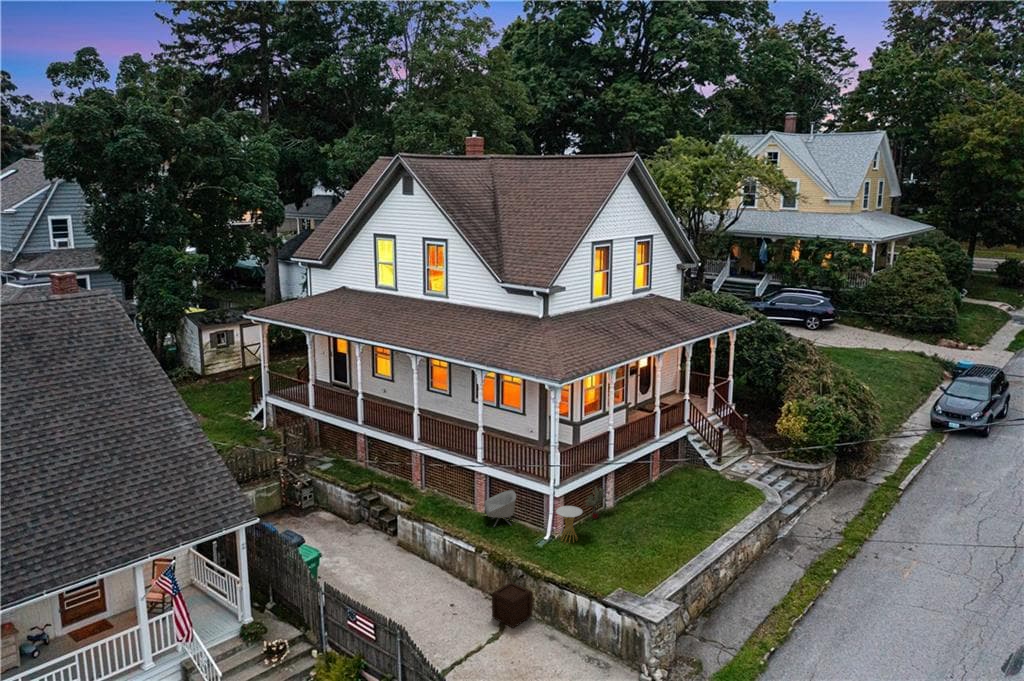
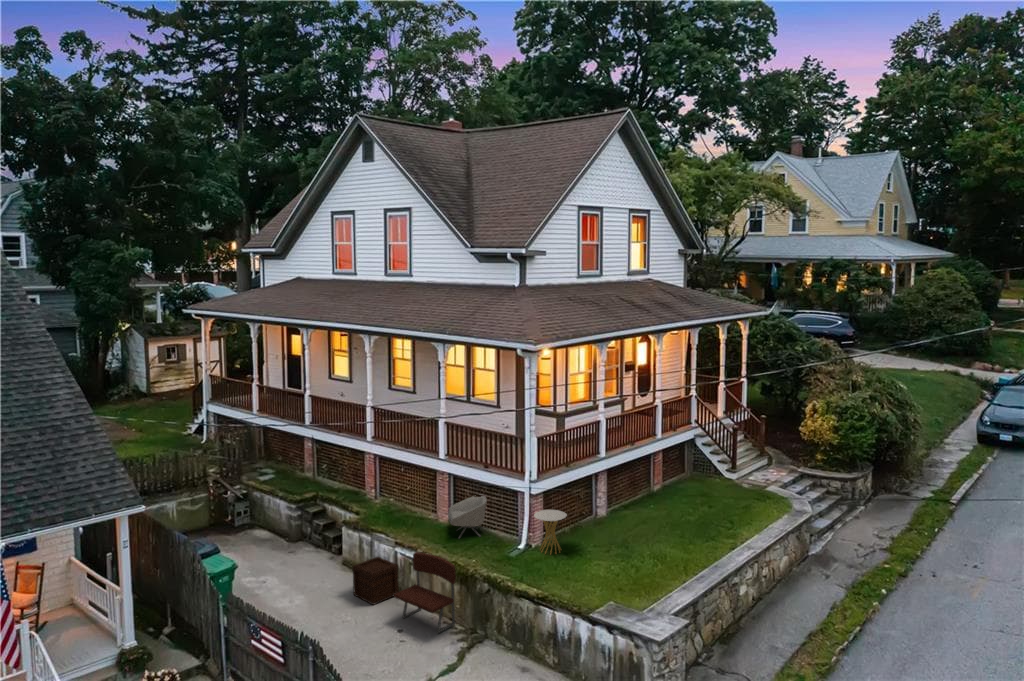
potted tree: present [586,487,605,519] -> none [571,489,596,530]
bench: none [446,543,496,608] -> present [394,552,456,633]
wooden crate: present [492,582,532,628] -> present [353,557,399,605]

